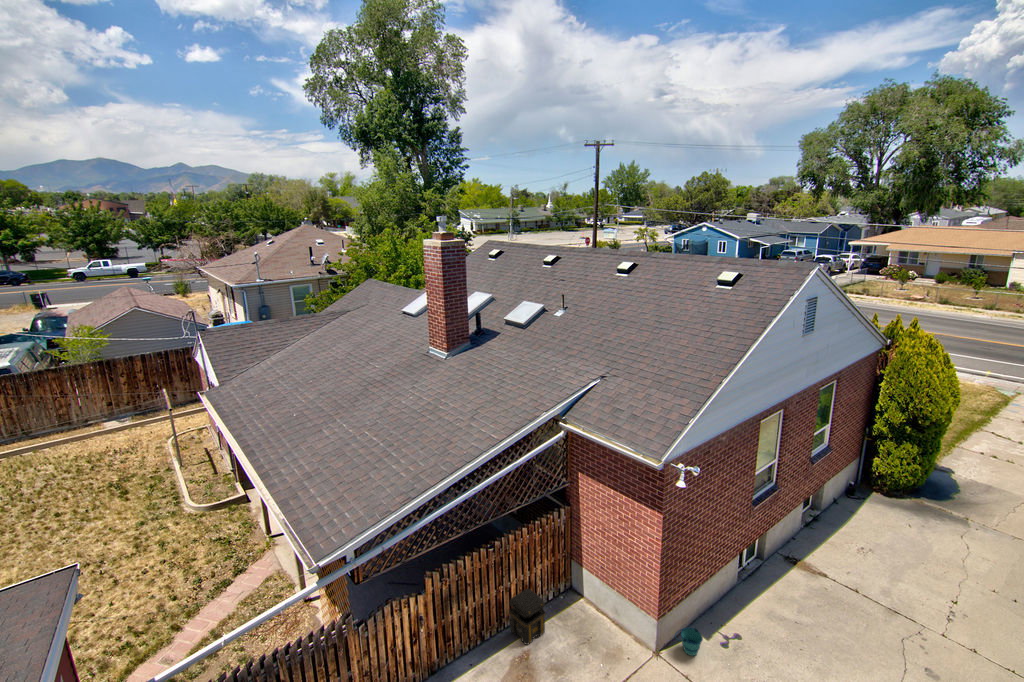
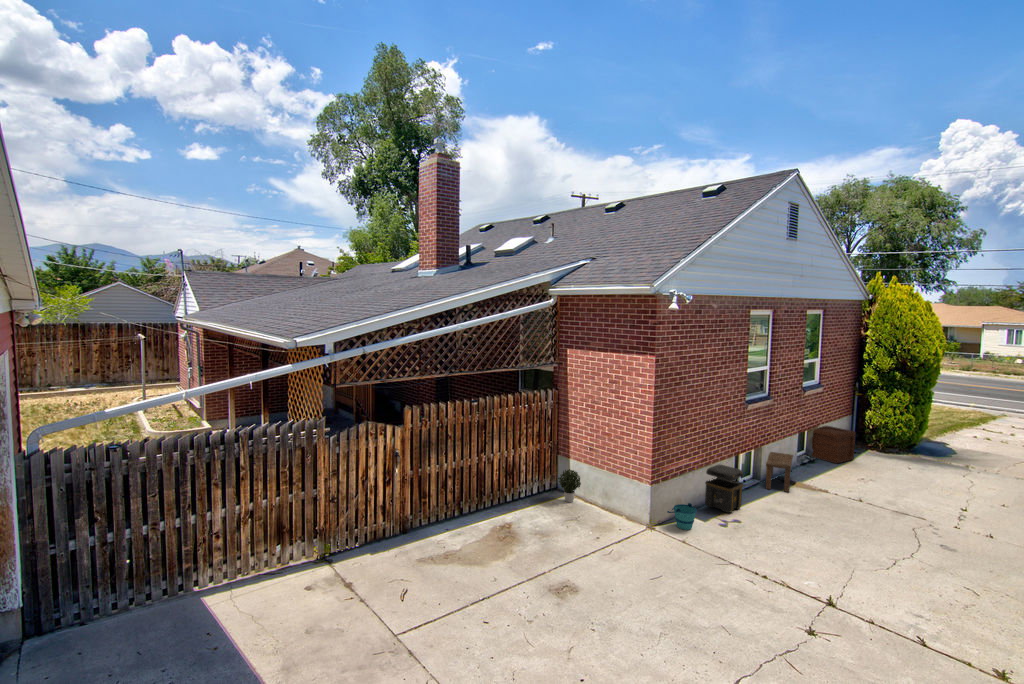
wooden crate: none [813,482,861,527] -> present [812,426,856,463]
bench: none [770,532,798,583] -> present [766,452,793,492]
potted plant: none [572,583,594,614] -> present [558,469,581,503]
toolbox: present [509,589,546,645] -> present [705,464,743,513]

